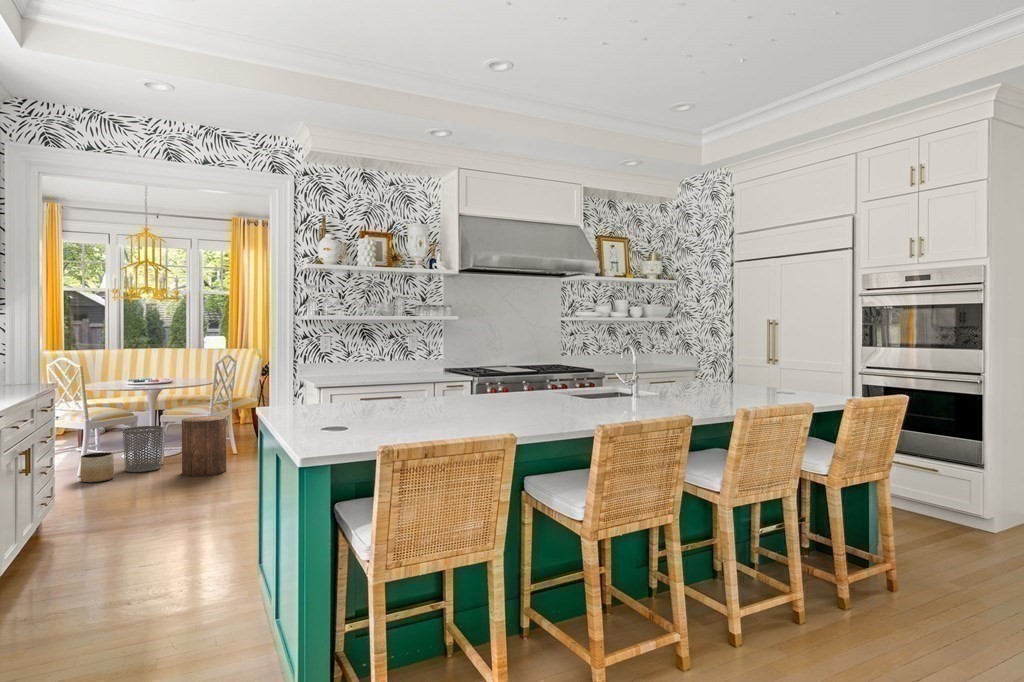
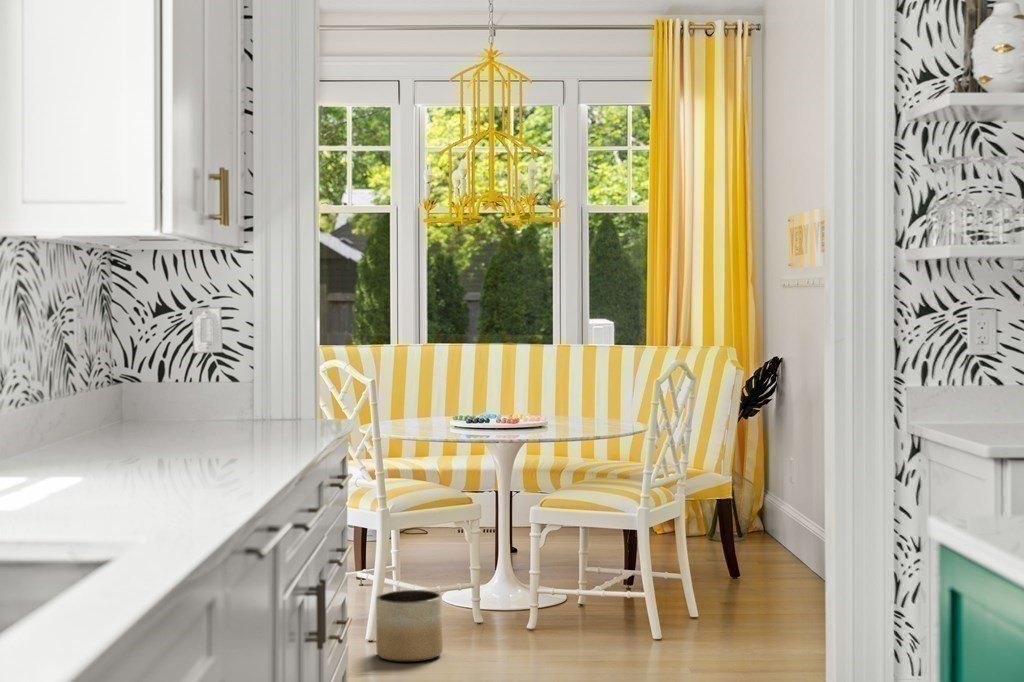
stool: present [182,416,226,476] -> none [586,515,689,669]
waste bin: present [123,426,163,472] -> none [456,531,540,643]

